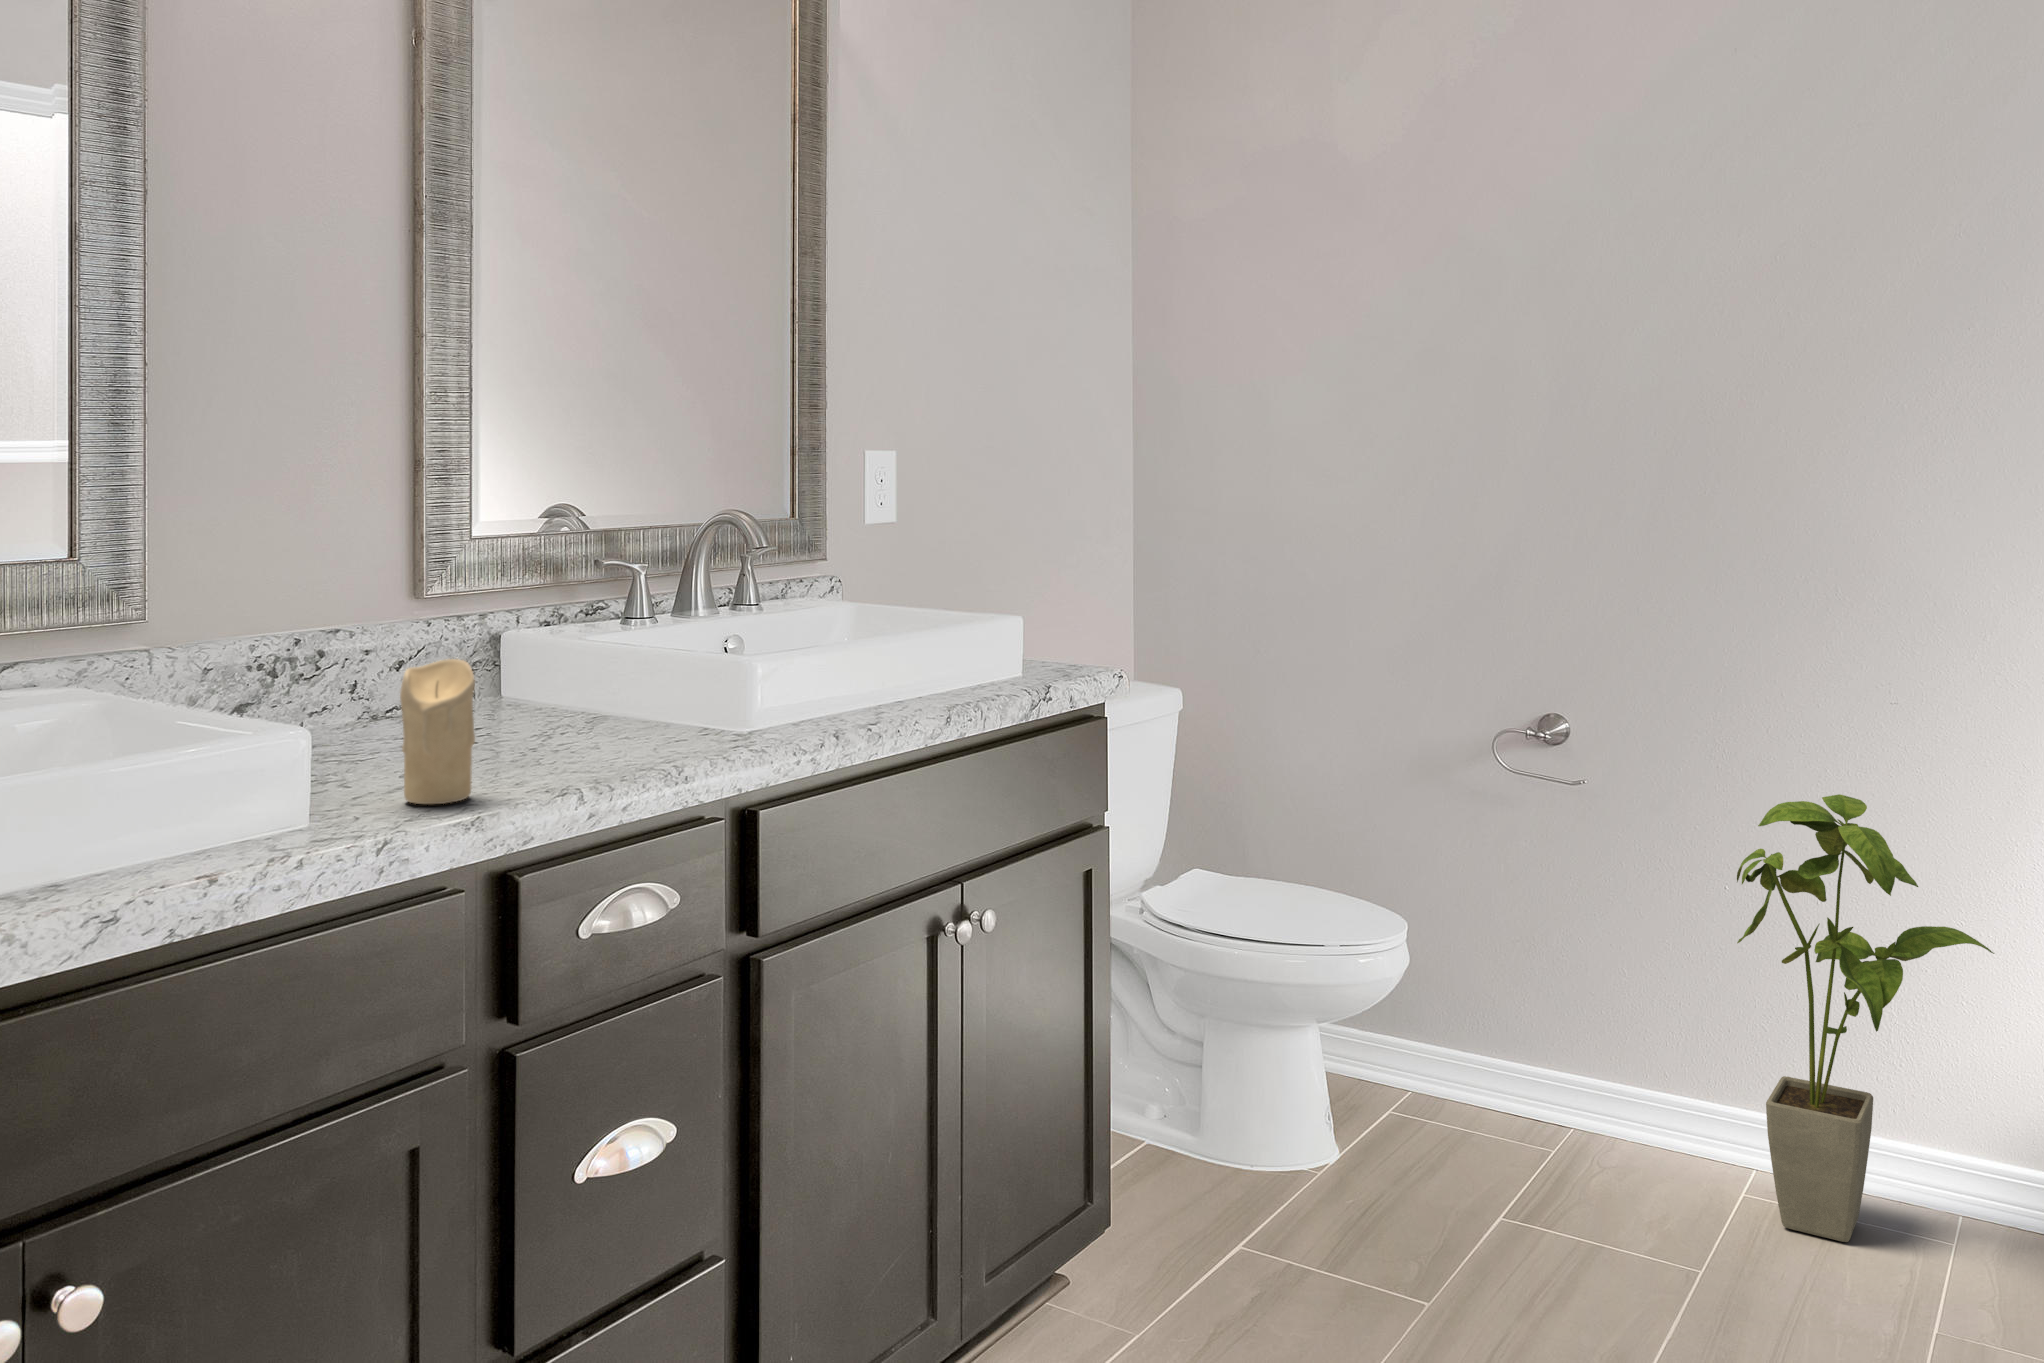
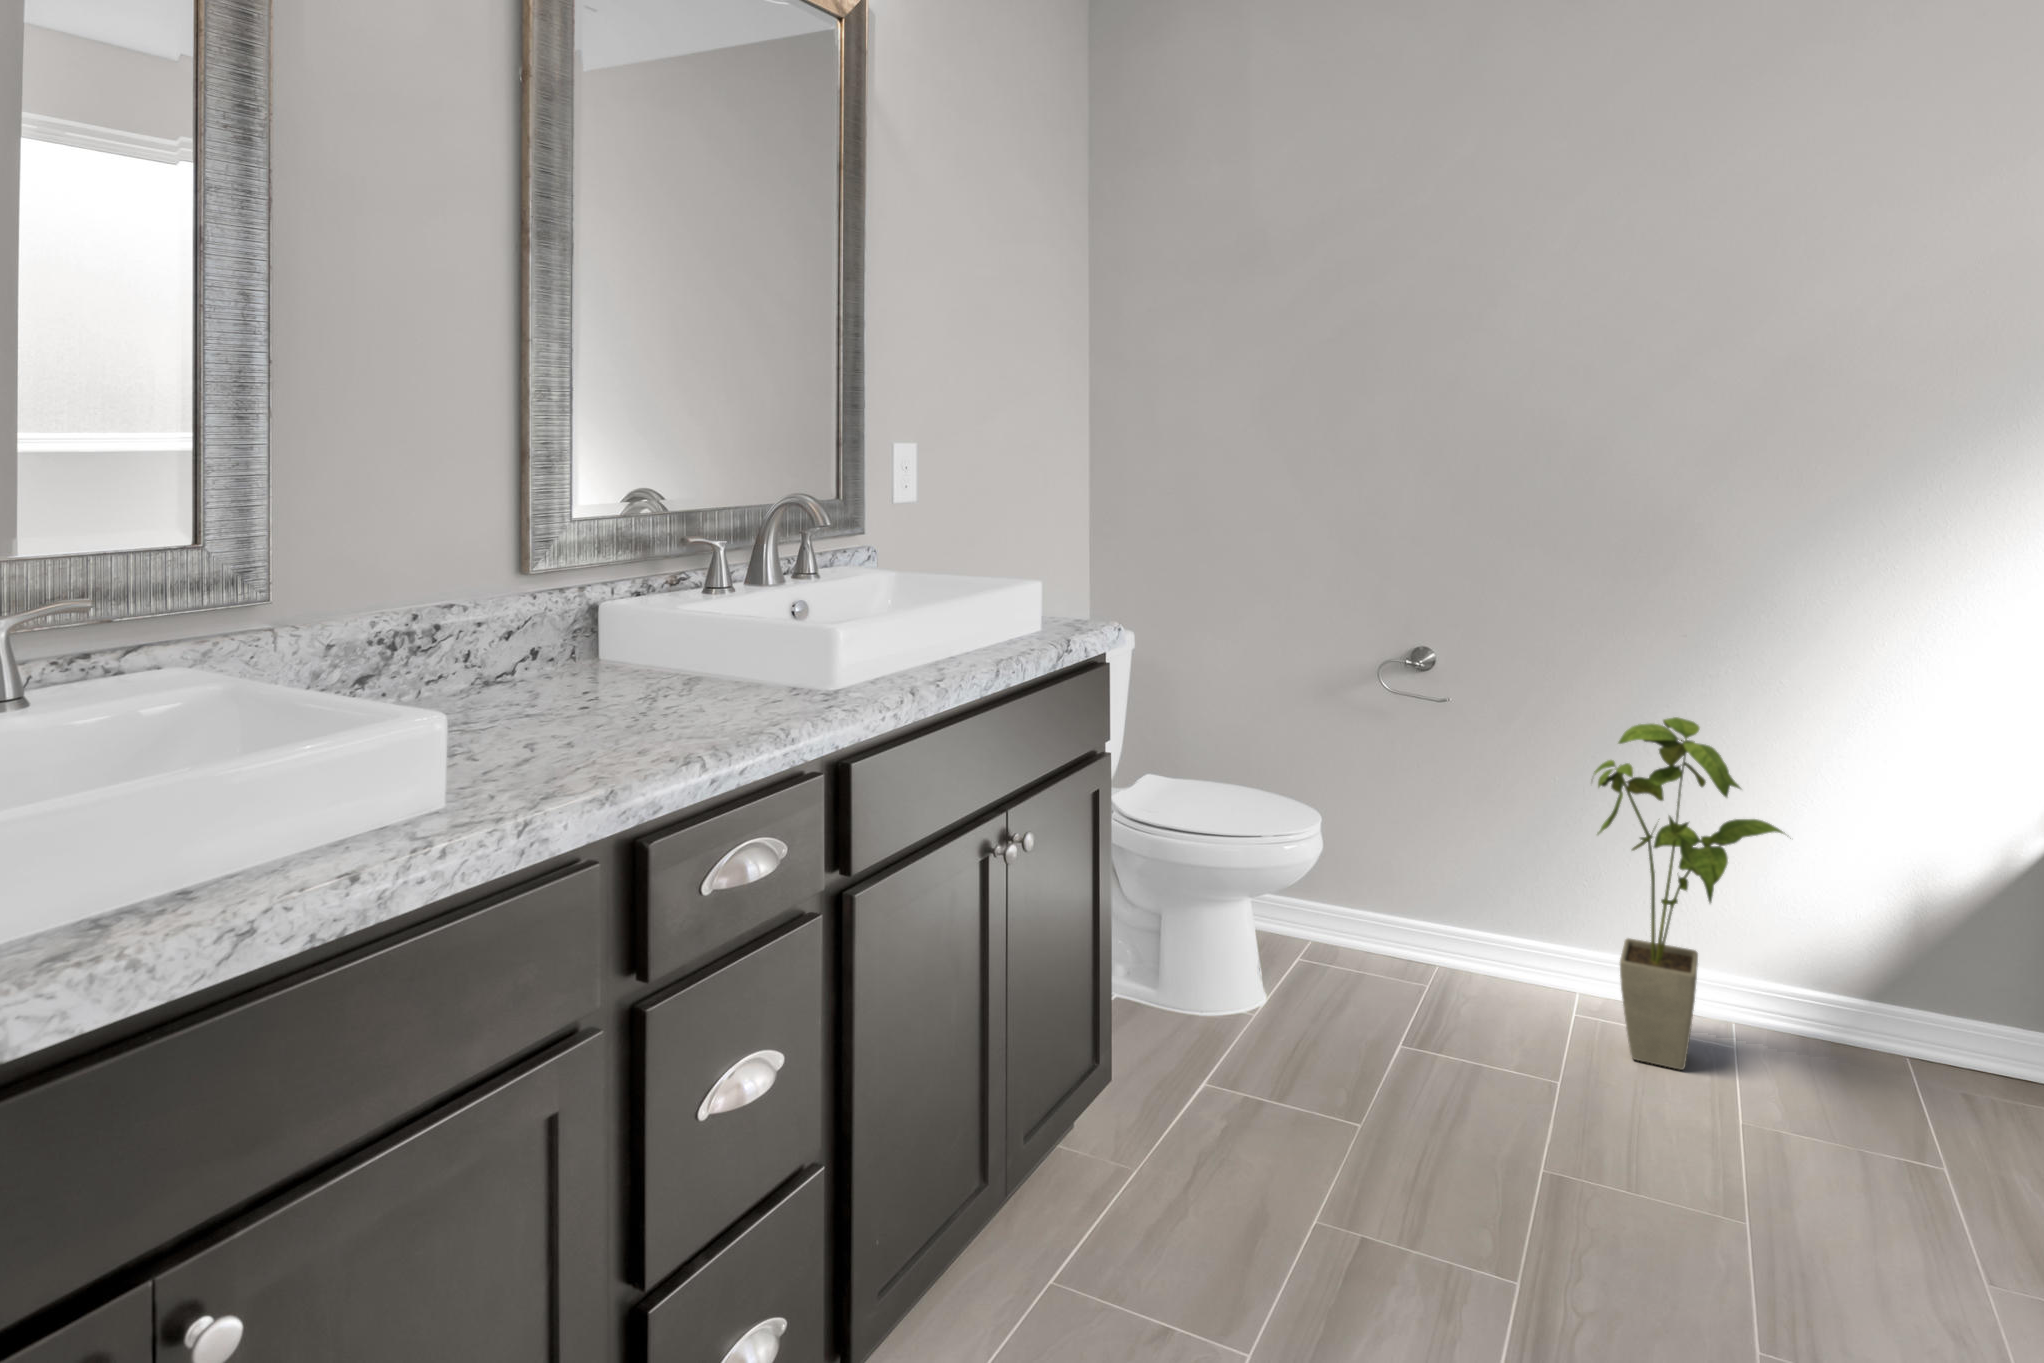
candle: present [400,659,475,804] -> none [532,641,604,781]

